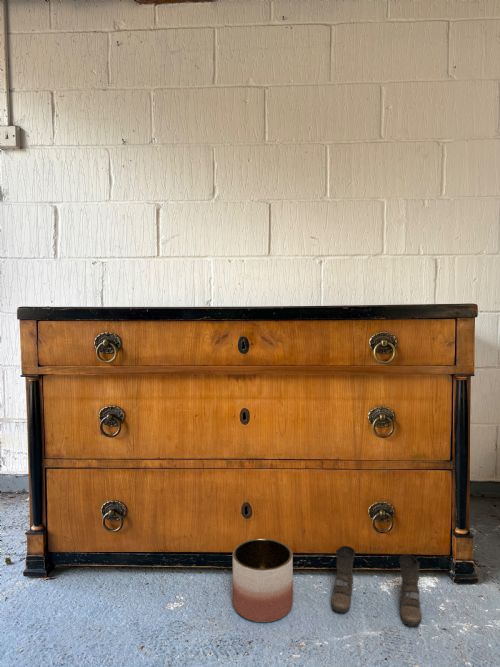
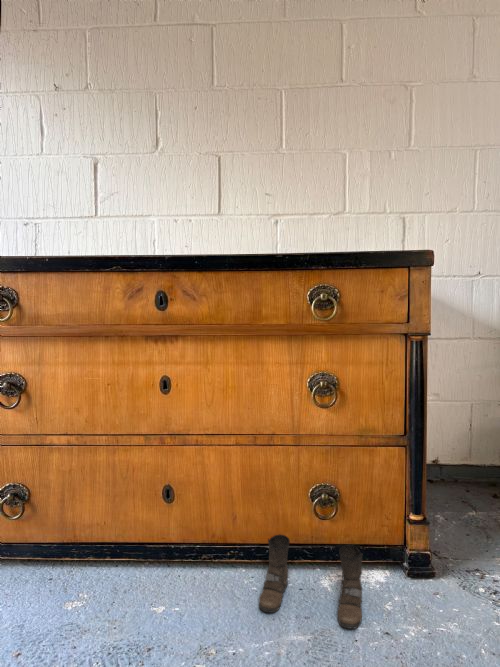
planter: present [232,538,293,622] -> none [142,526,215,624]

